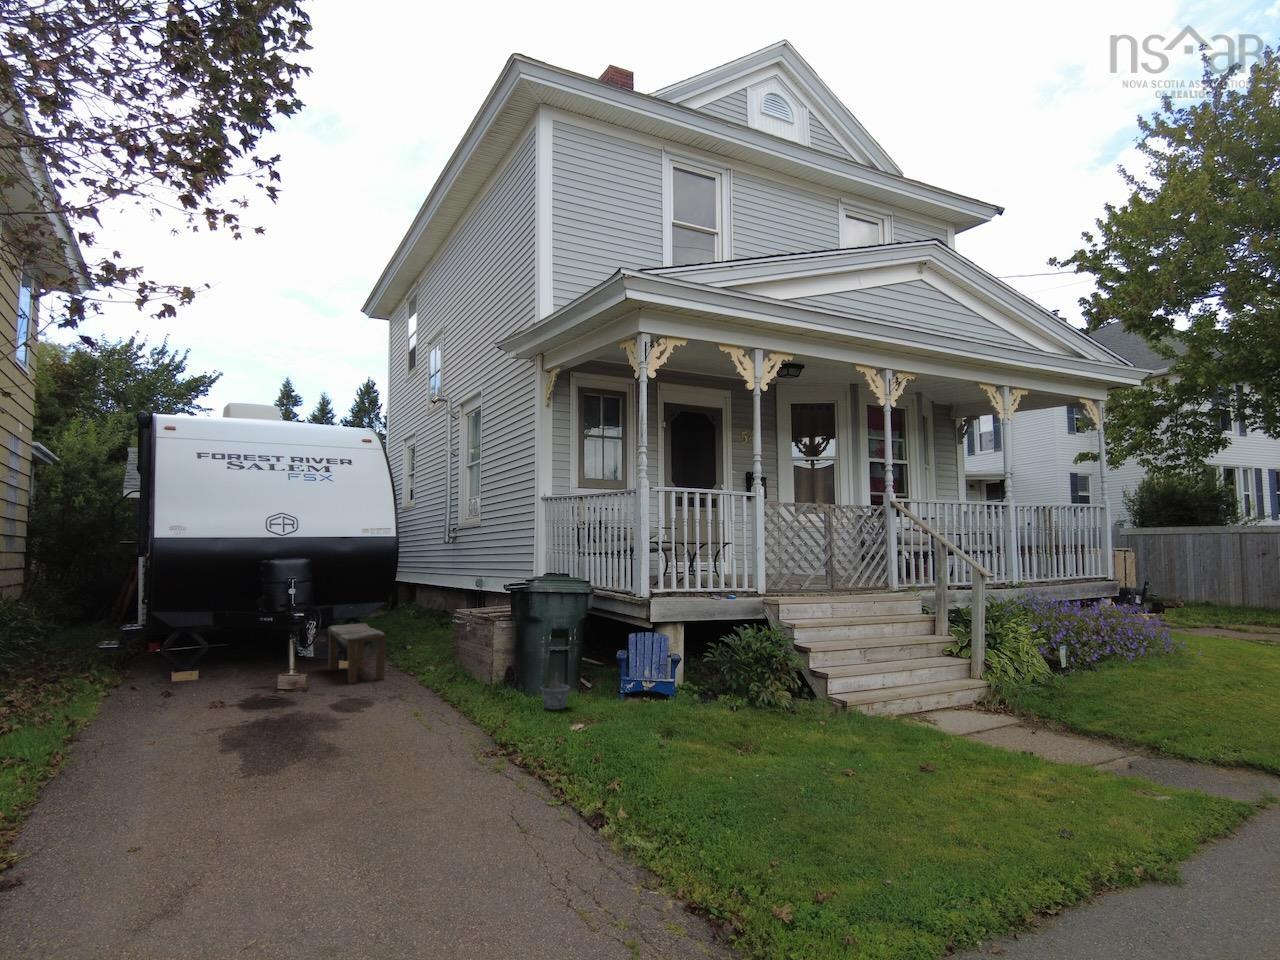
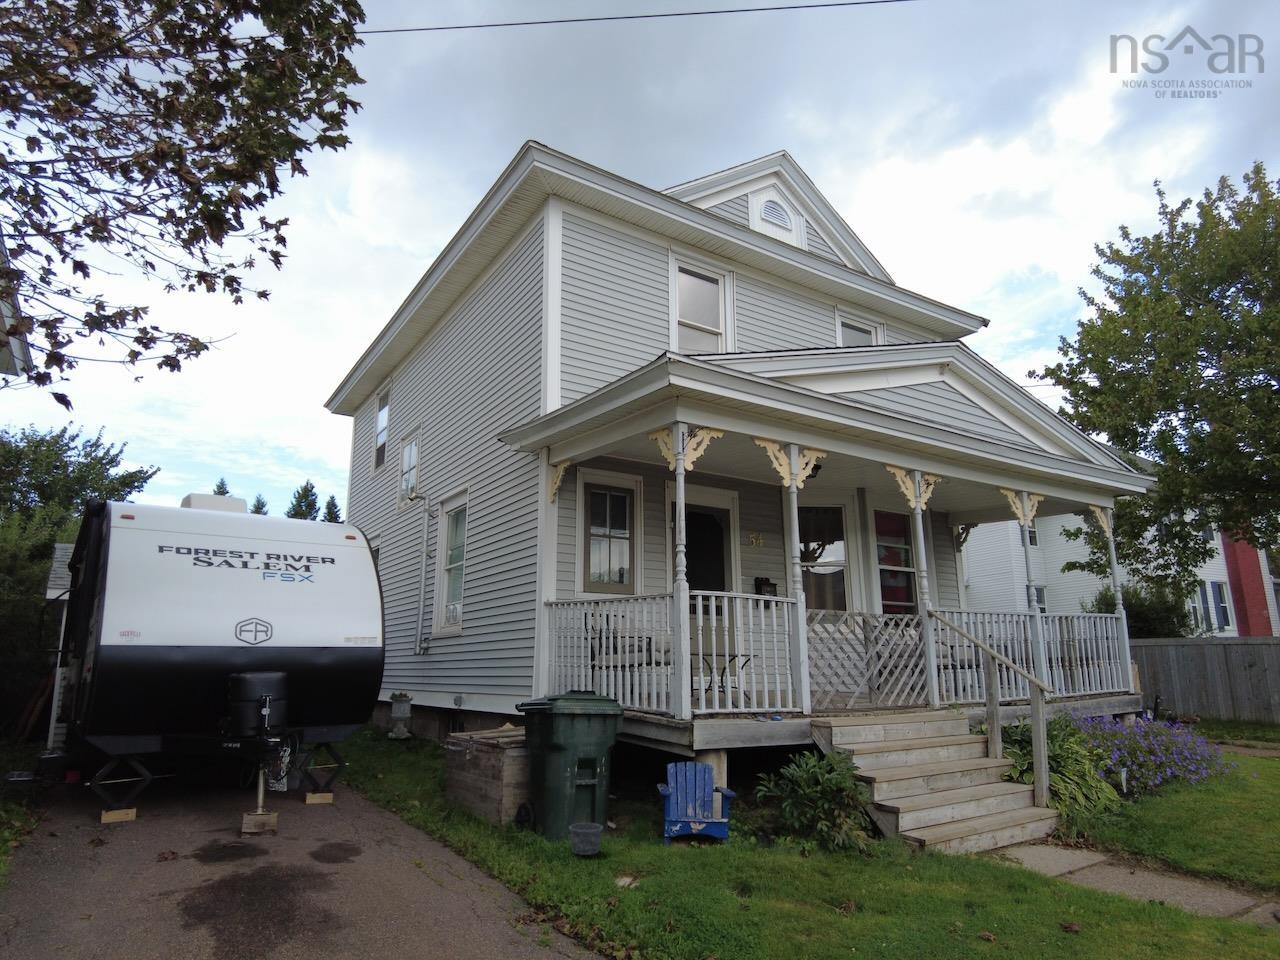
planter: none [424,574,447,616] -> present [388,692,413,739]
bench: present [328,623,386,684] -> none [296,749,372,825]

